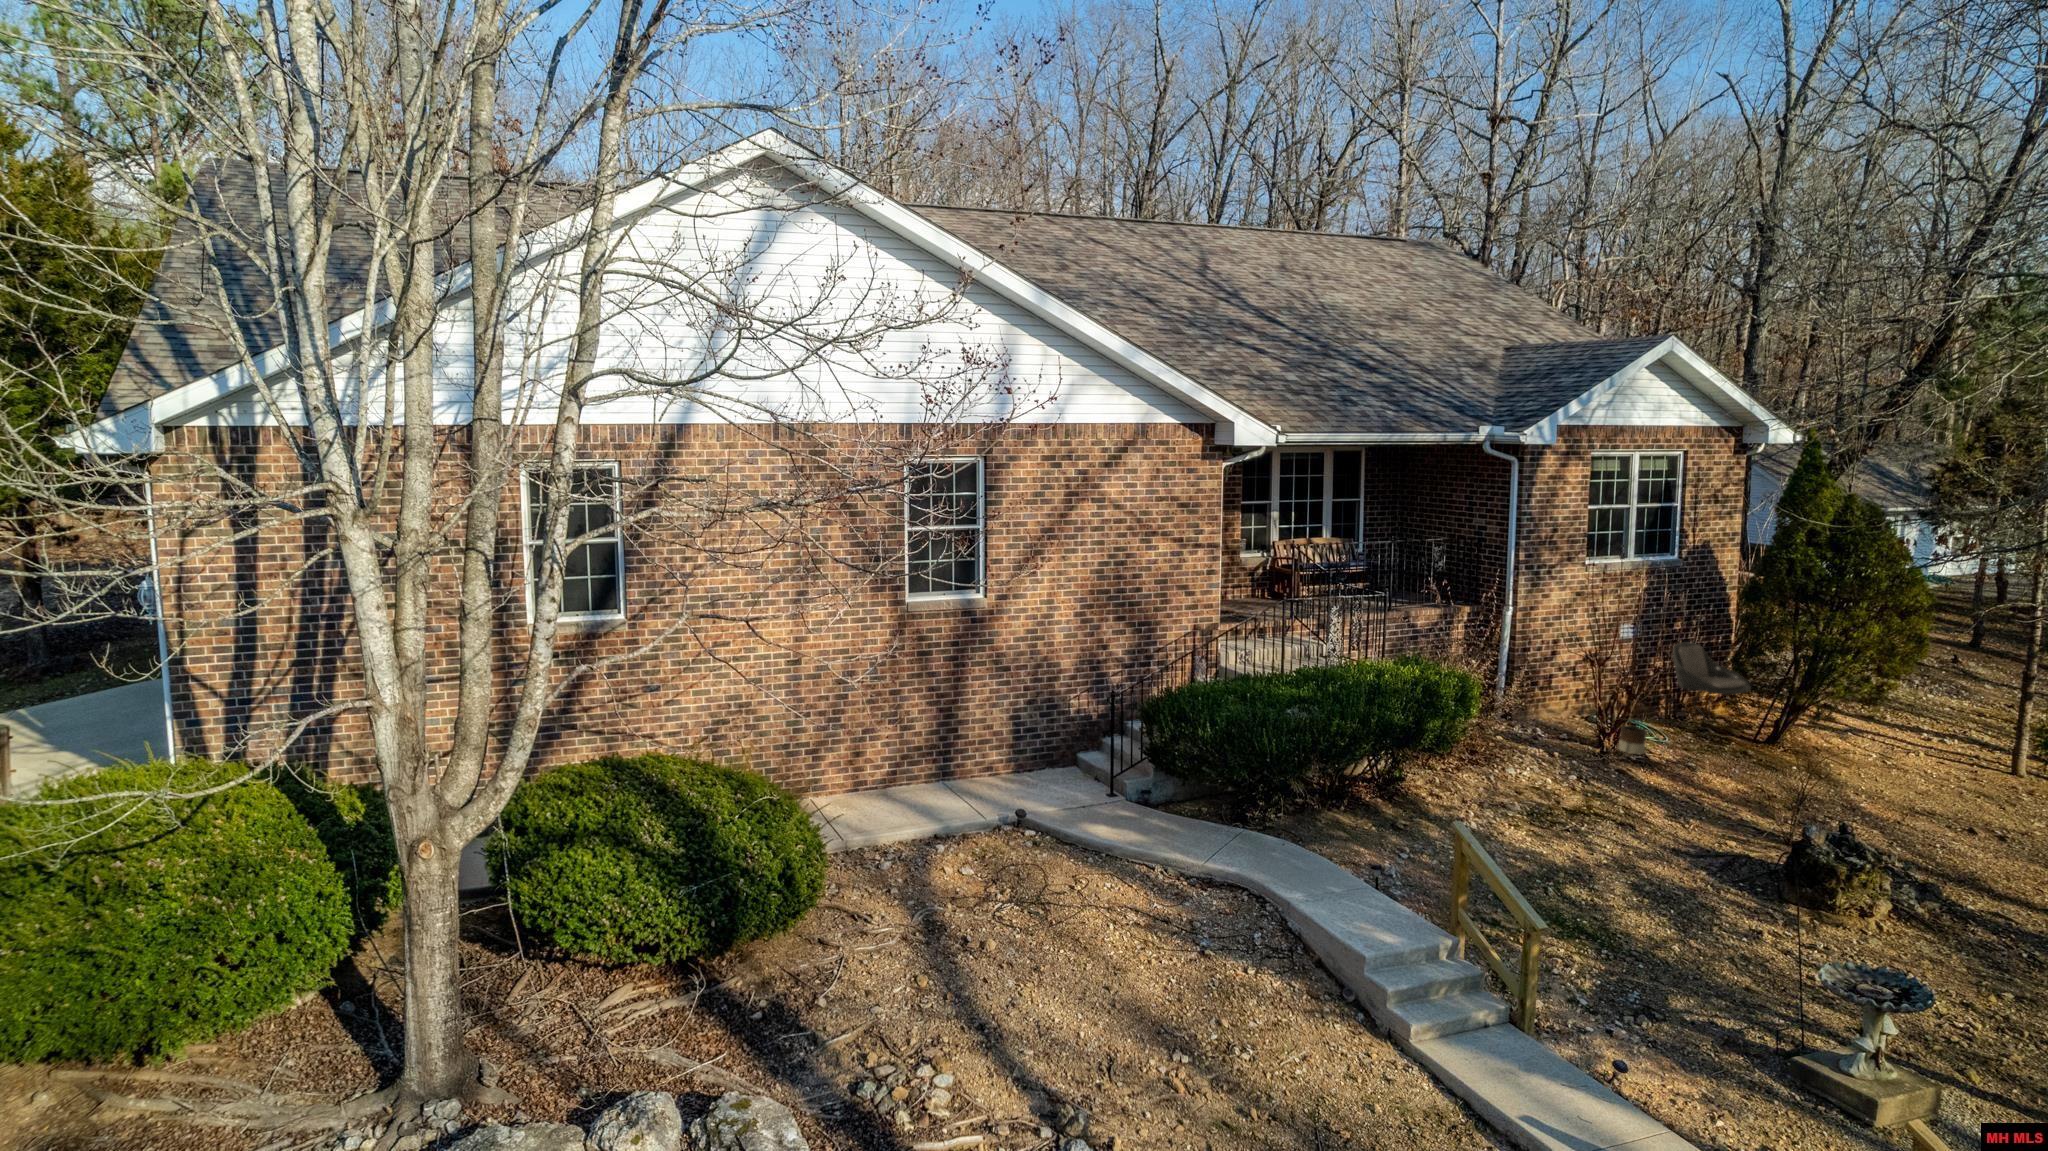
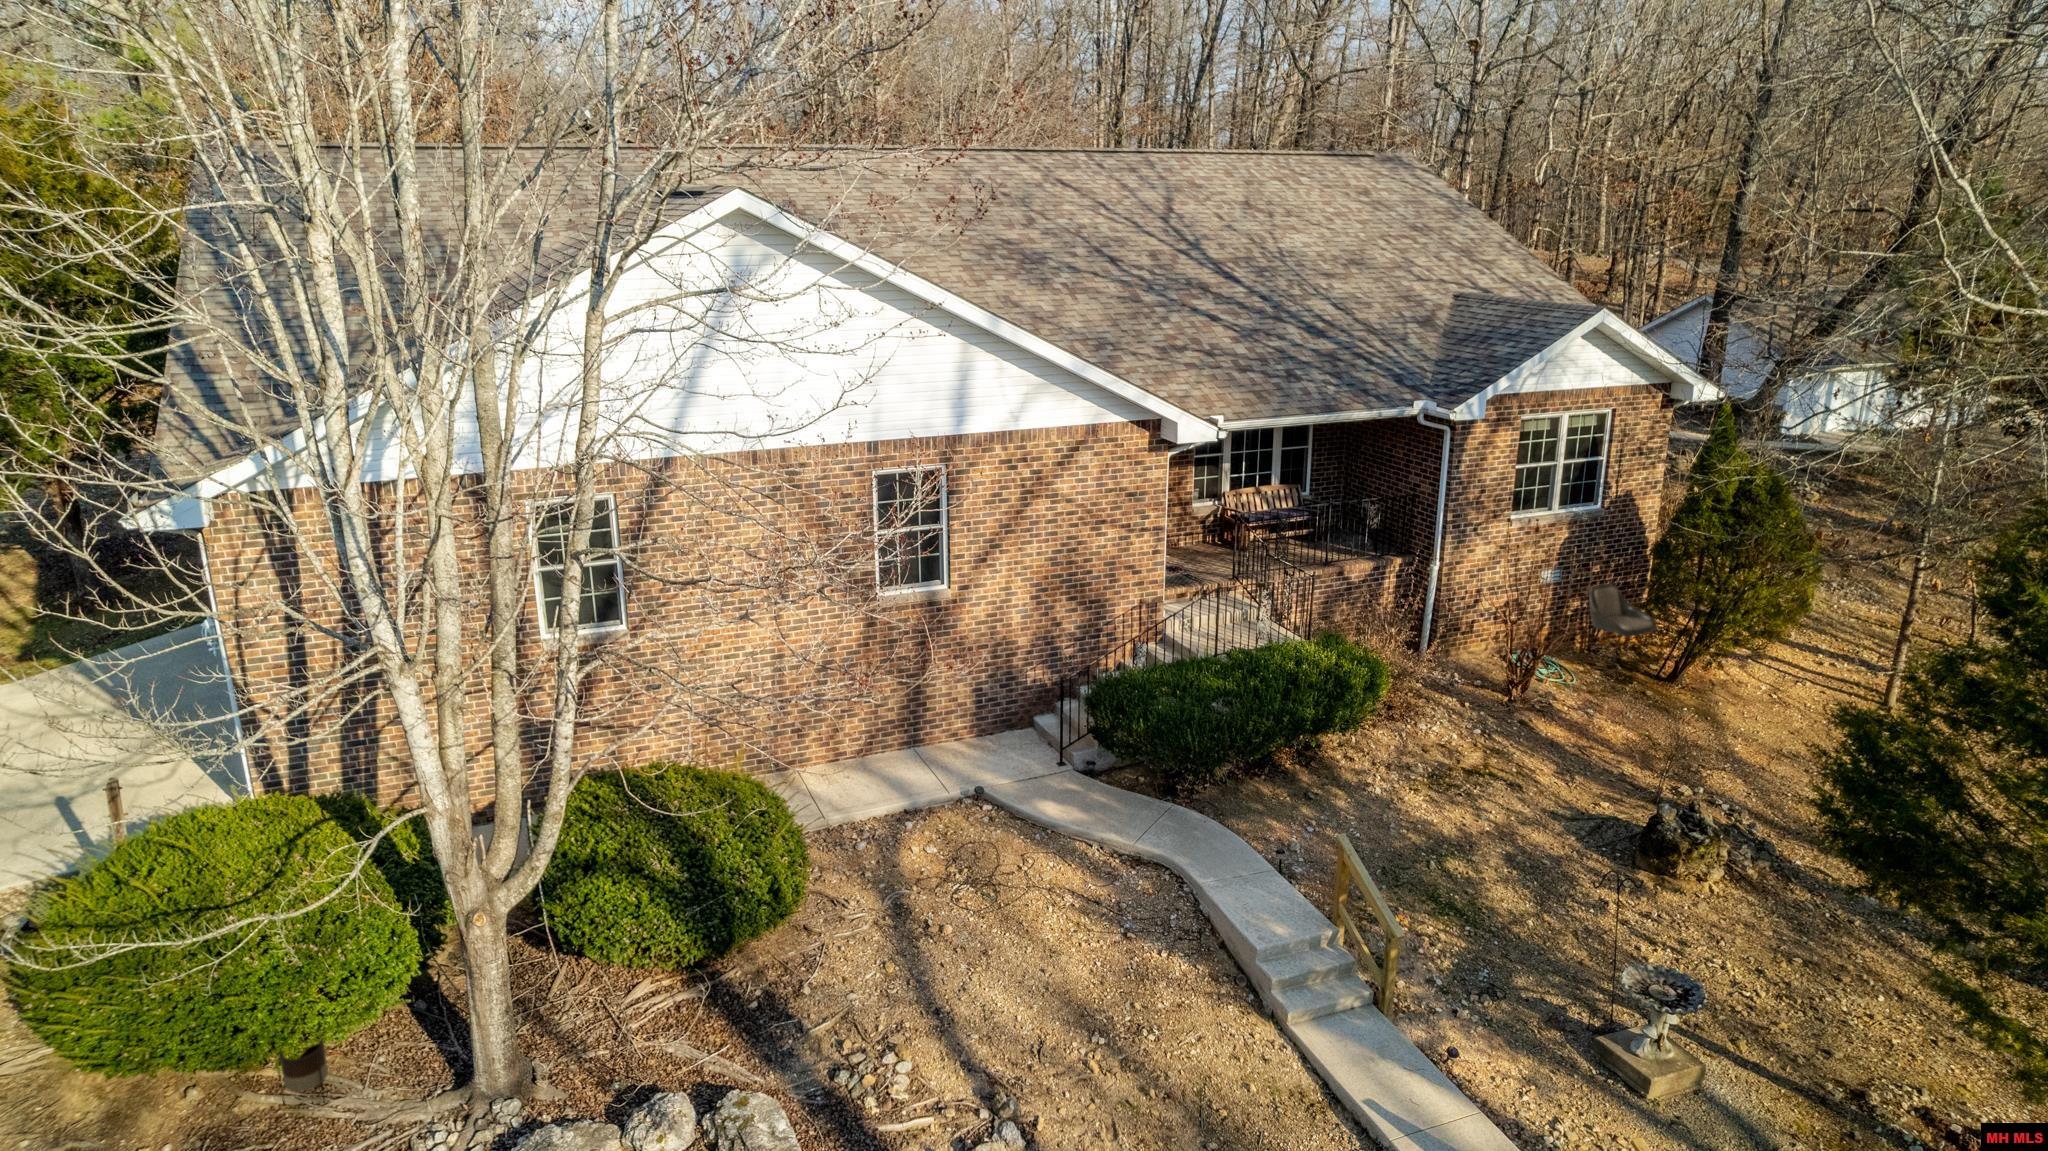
planter: present [1618,725,1647,764] -> present [278,1040,328,1103]

